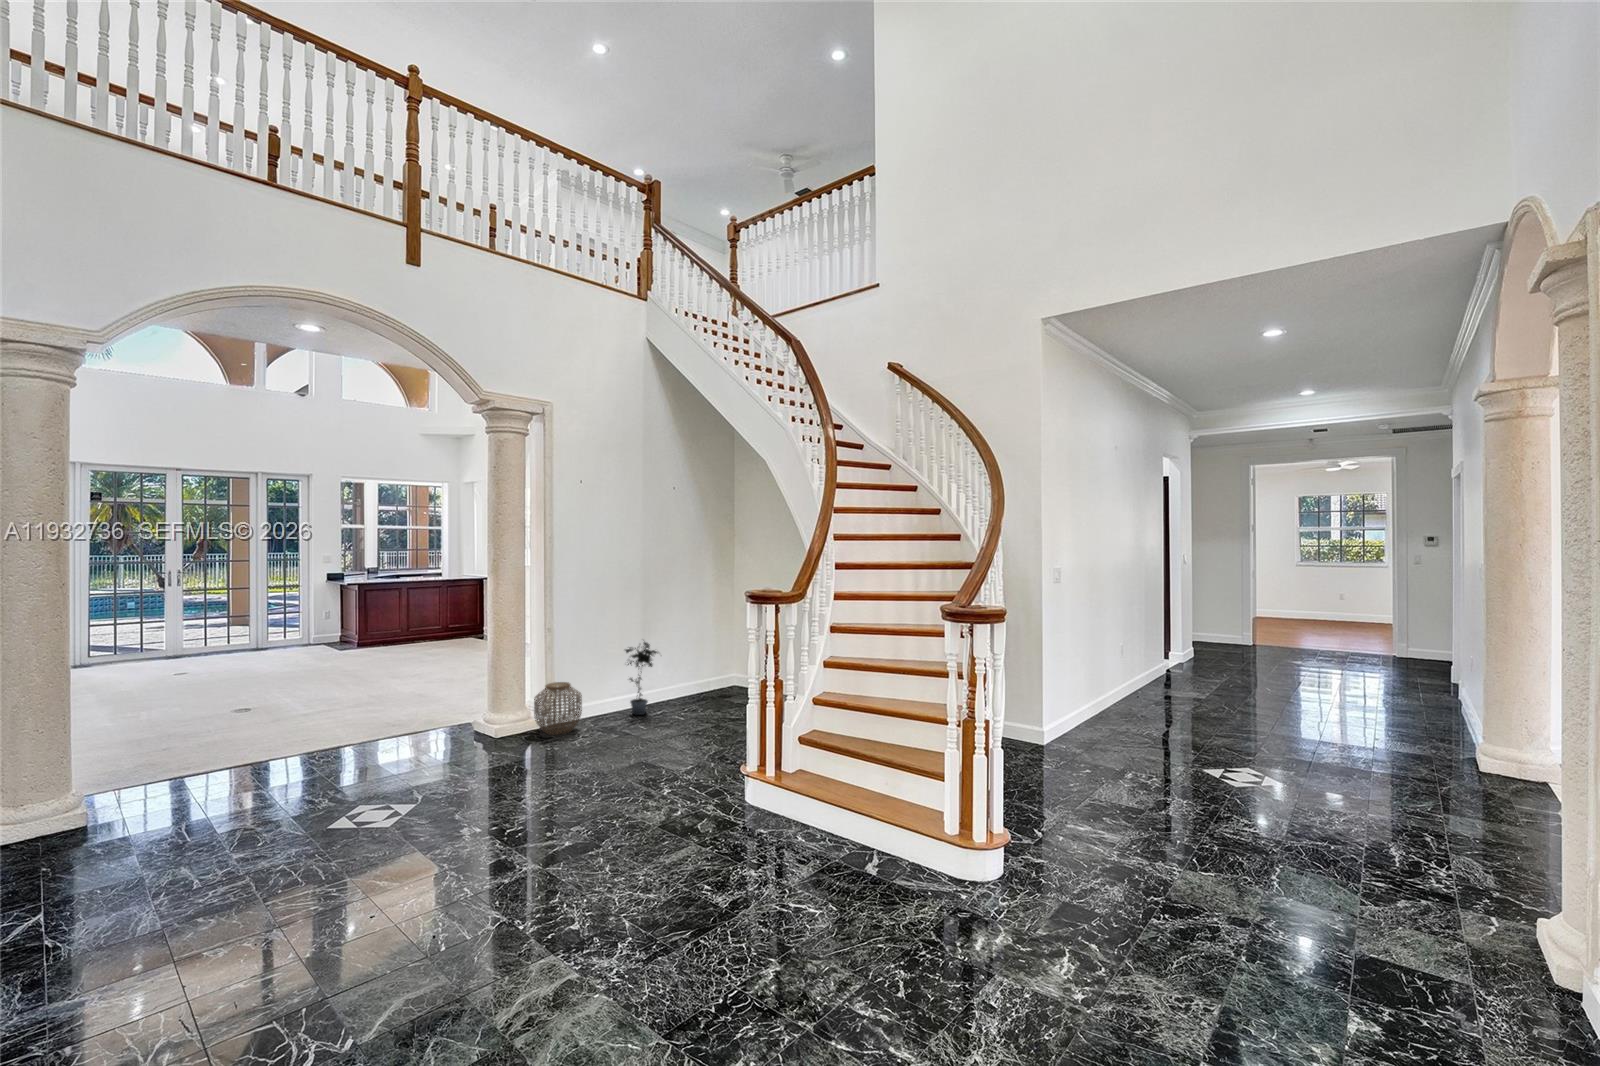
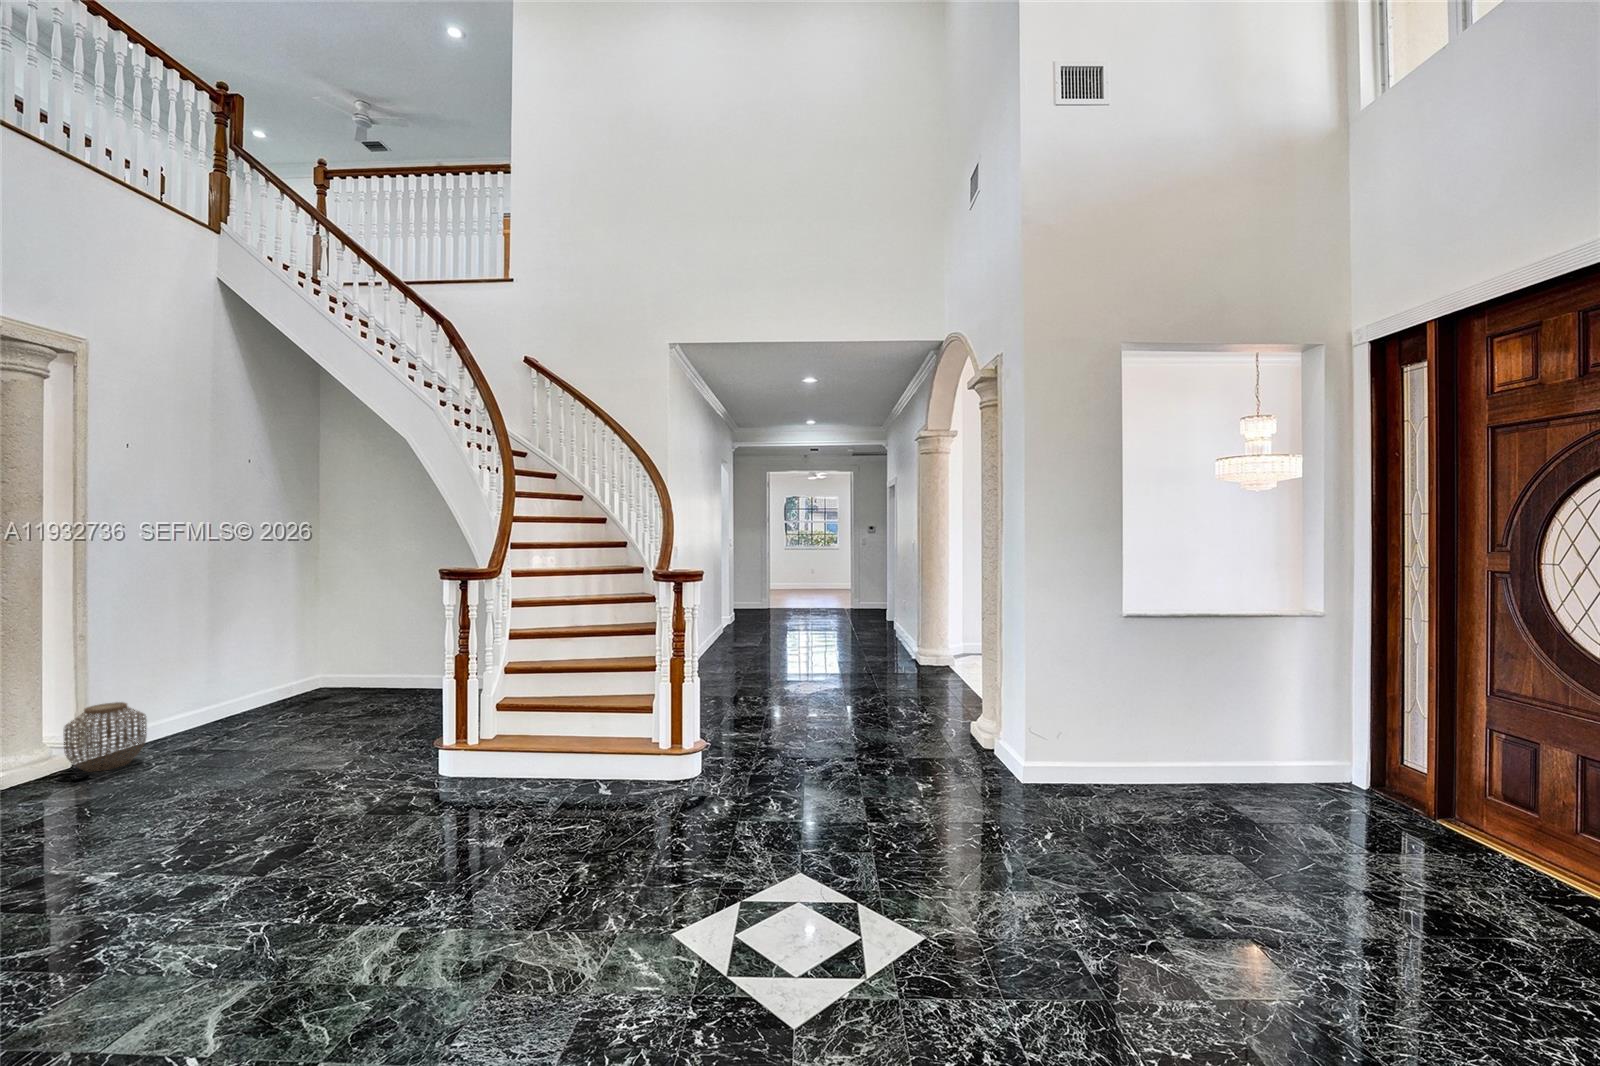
potted plant: present [625,642,657,715] -> none [191,641,256,732]

